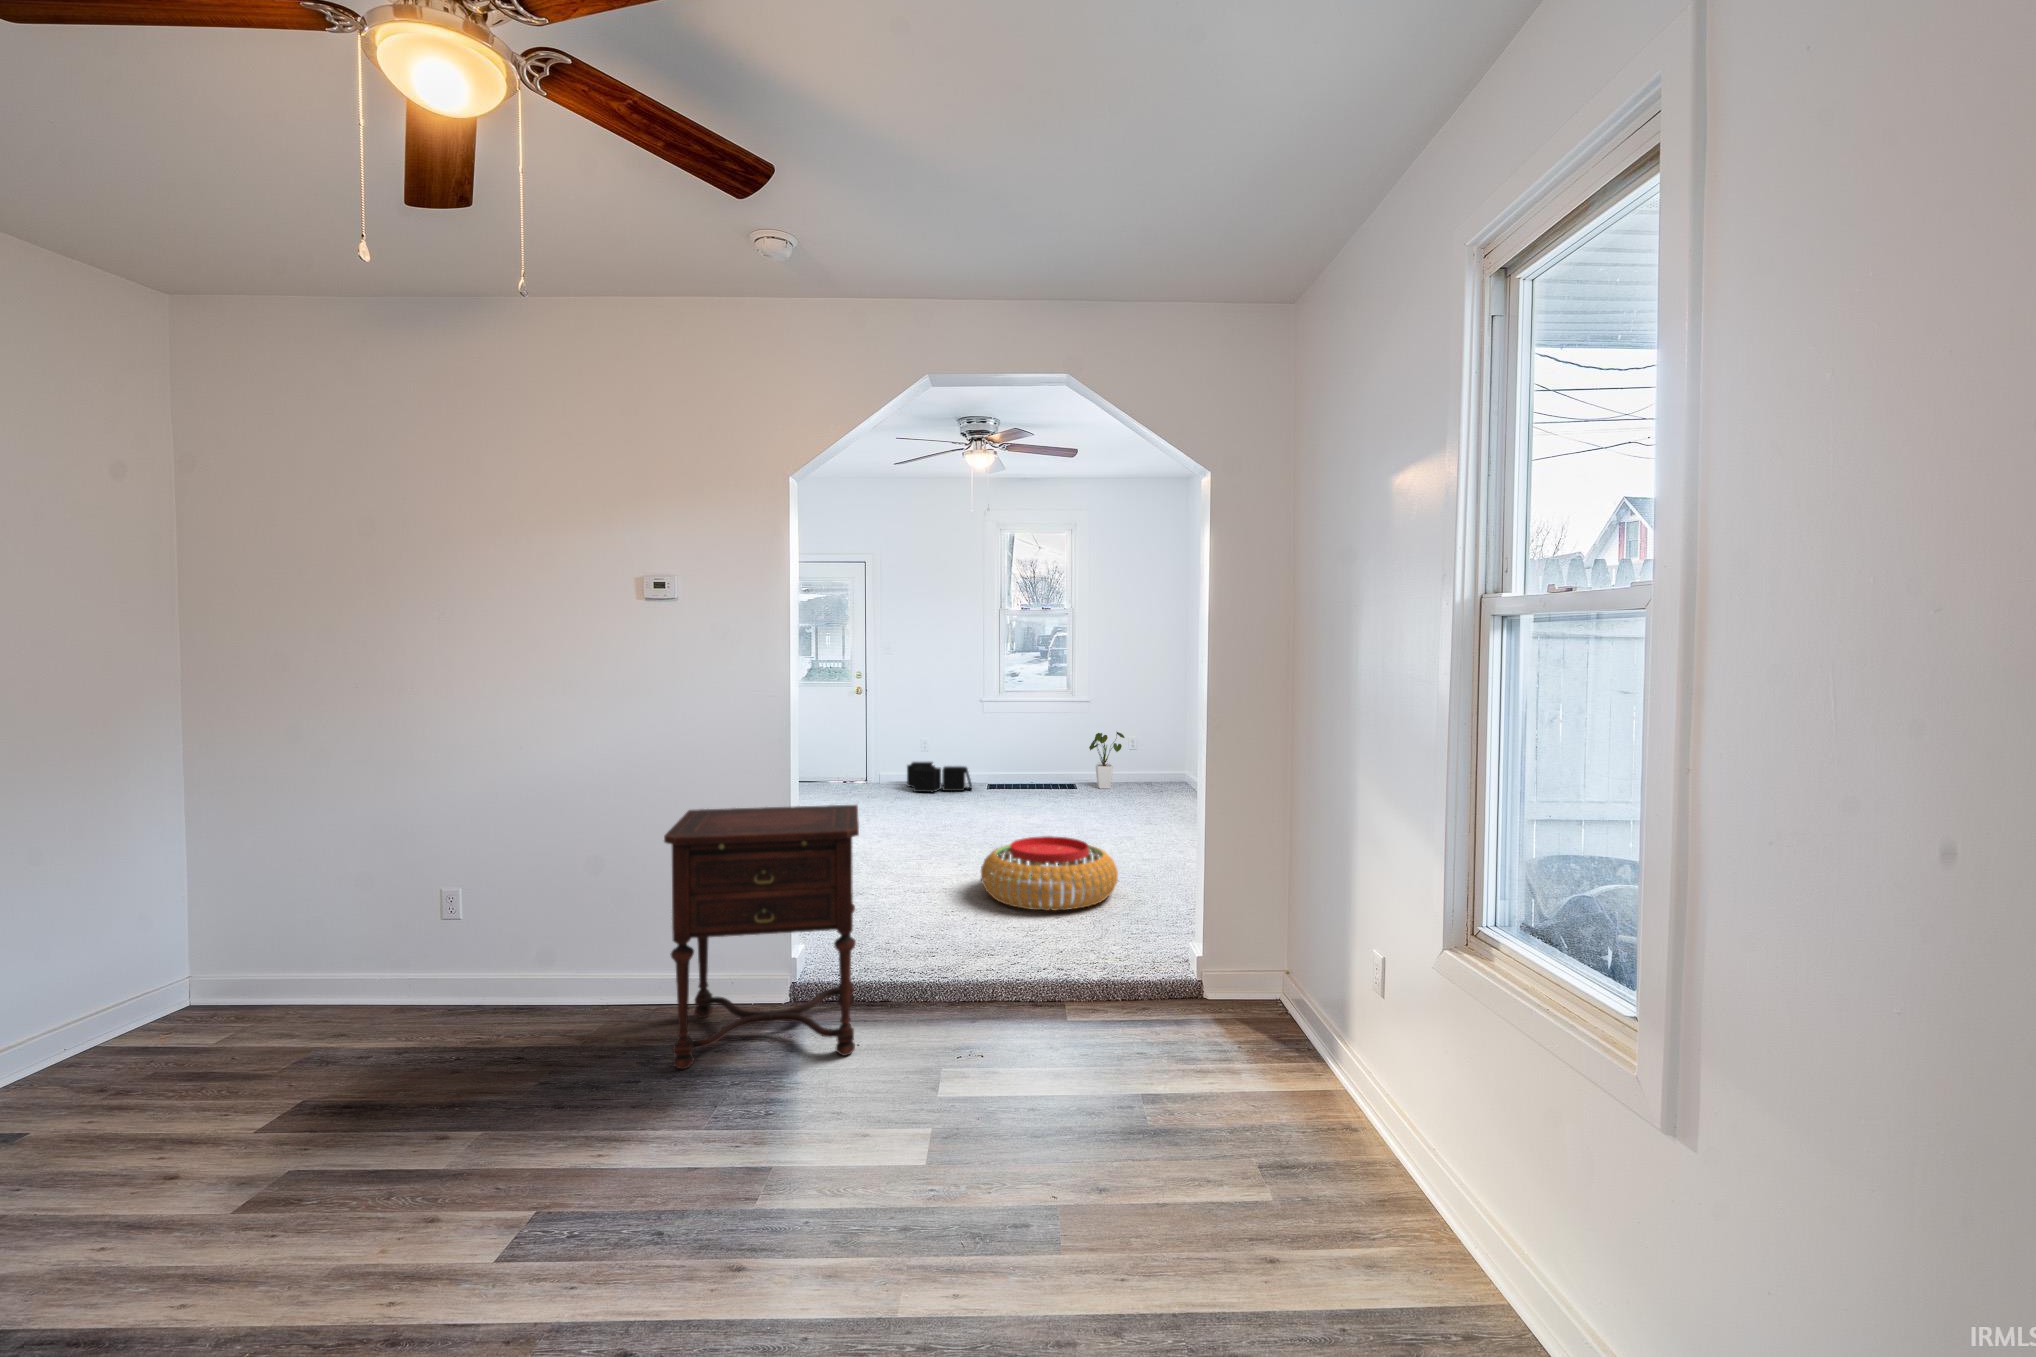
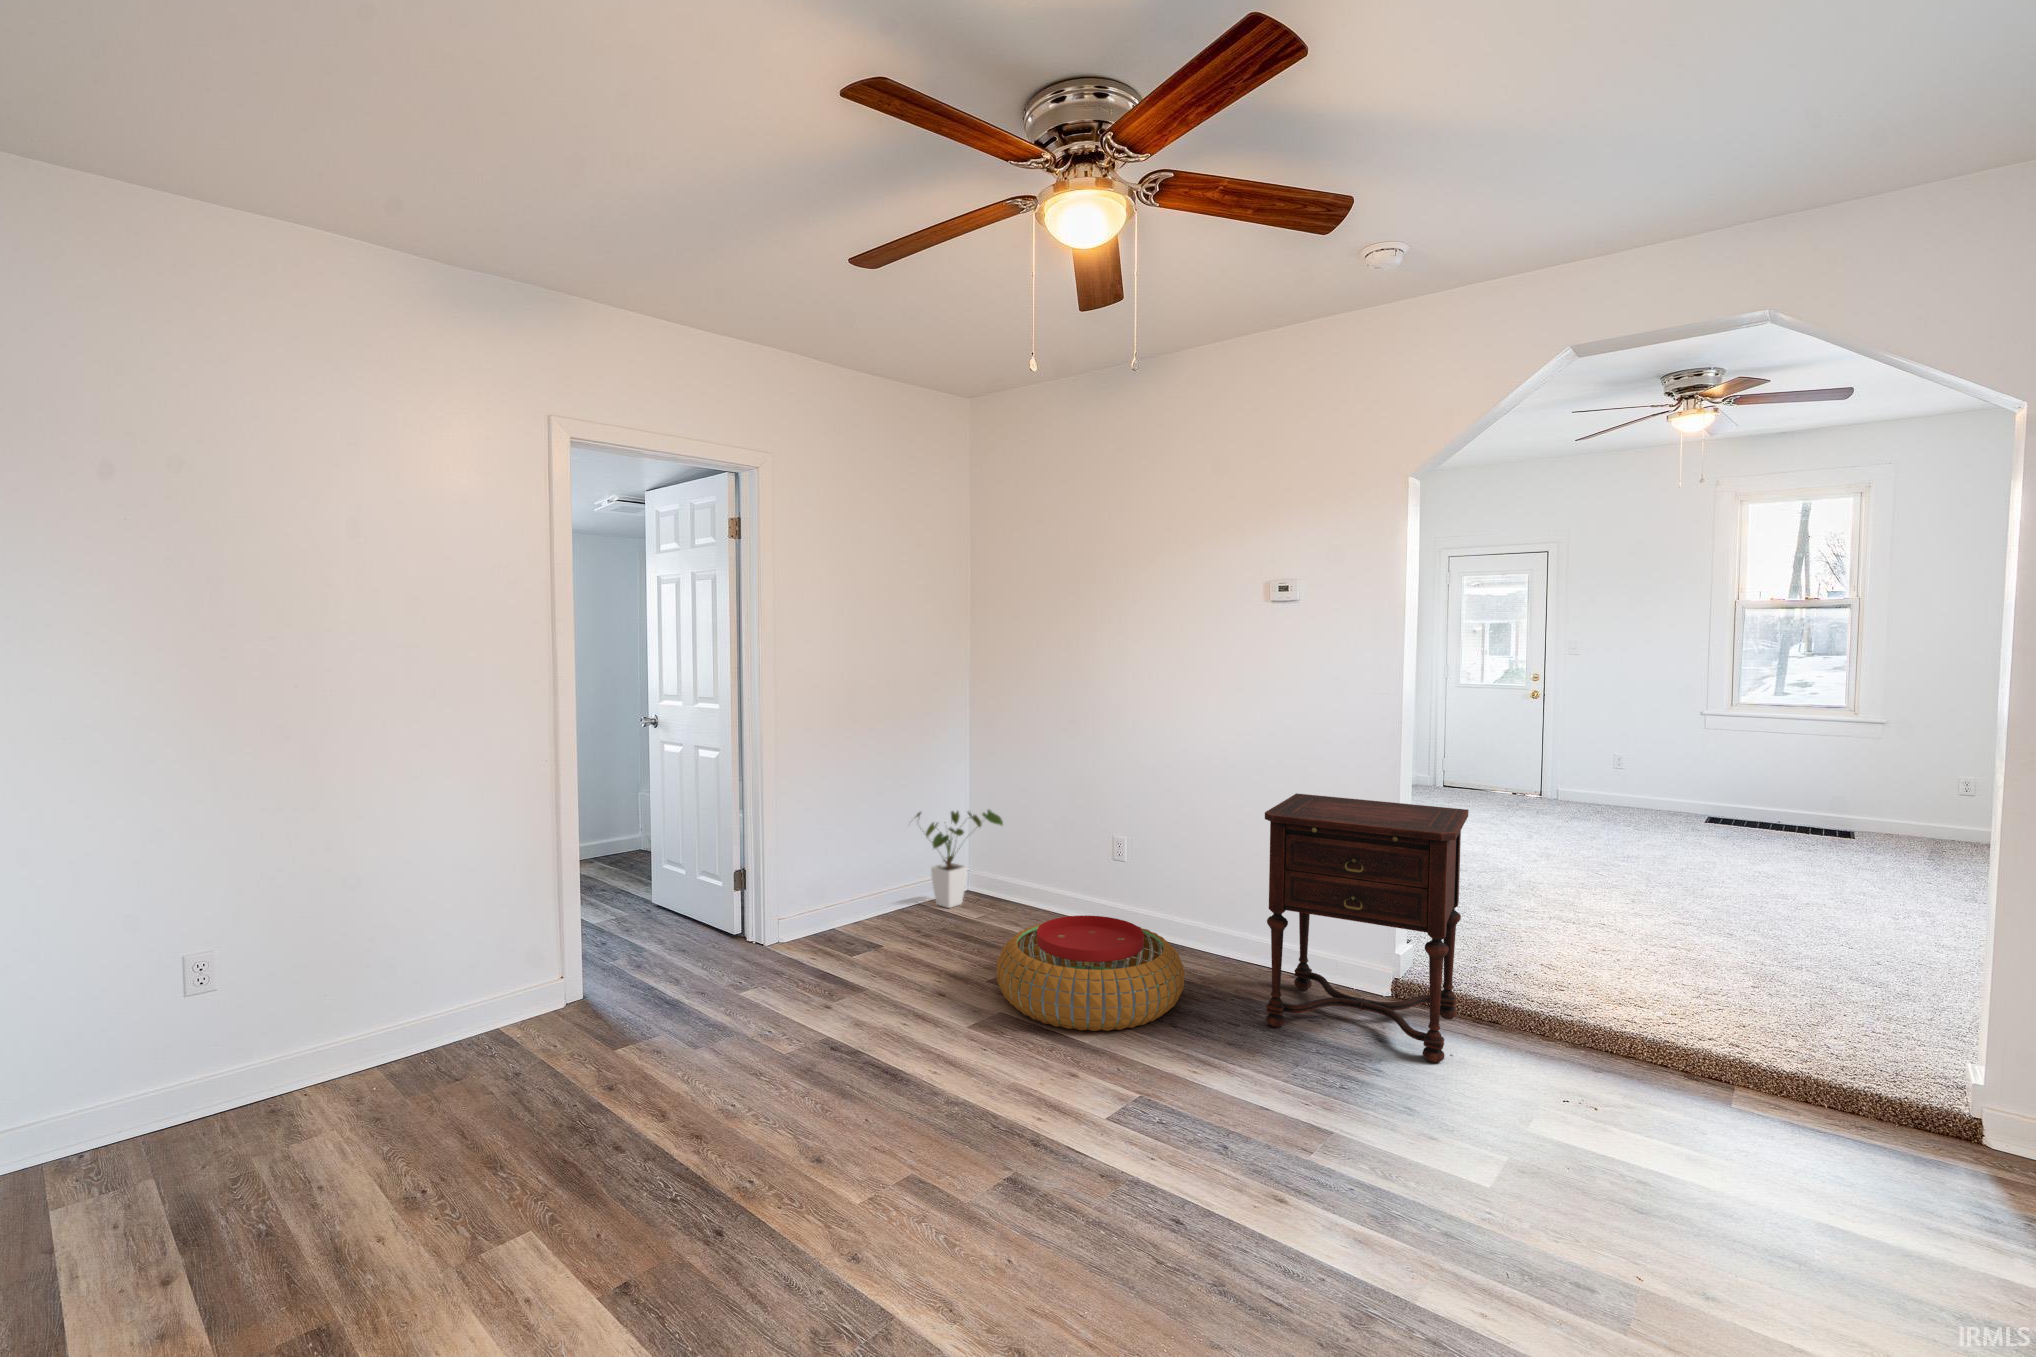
house plant: present [1089,732,1125,789] -> present [916,810,1003,908]
storage bin: present [907,762,972,792] -> none [1588,776,1682,819]
pouf: present [981,836,1118,911] -> present [997,916,1185,1031]

